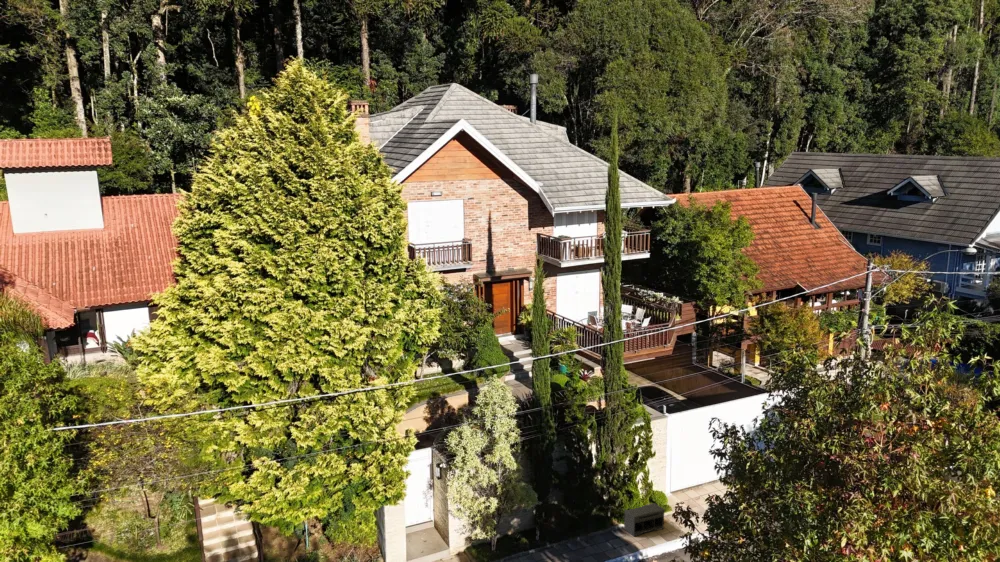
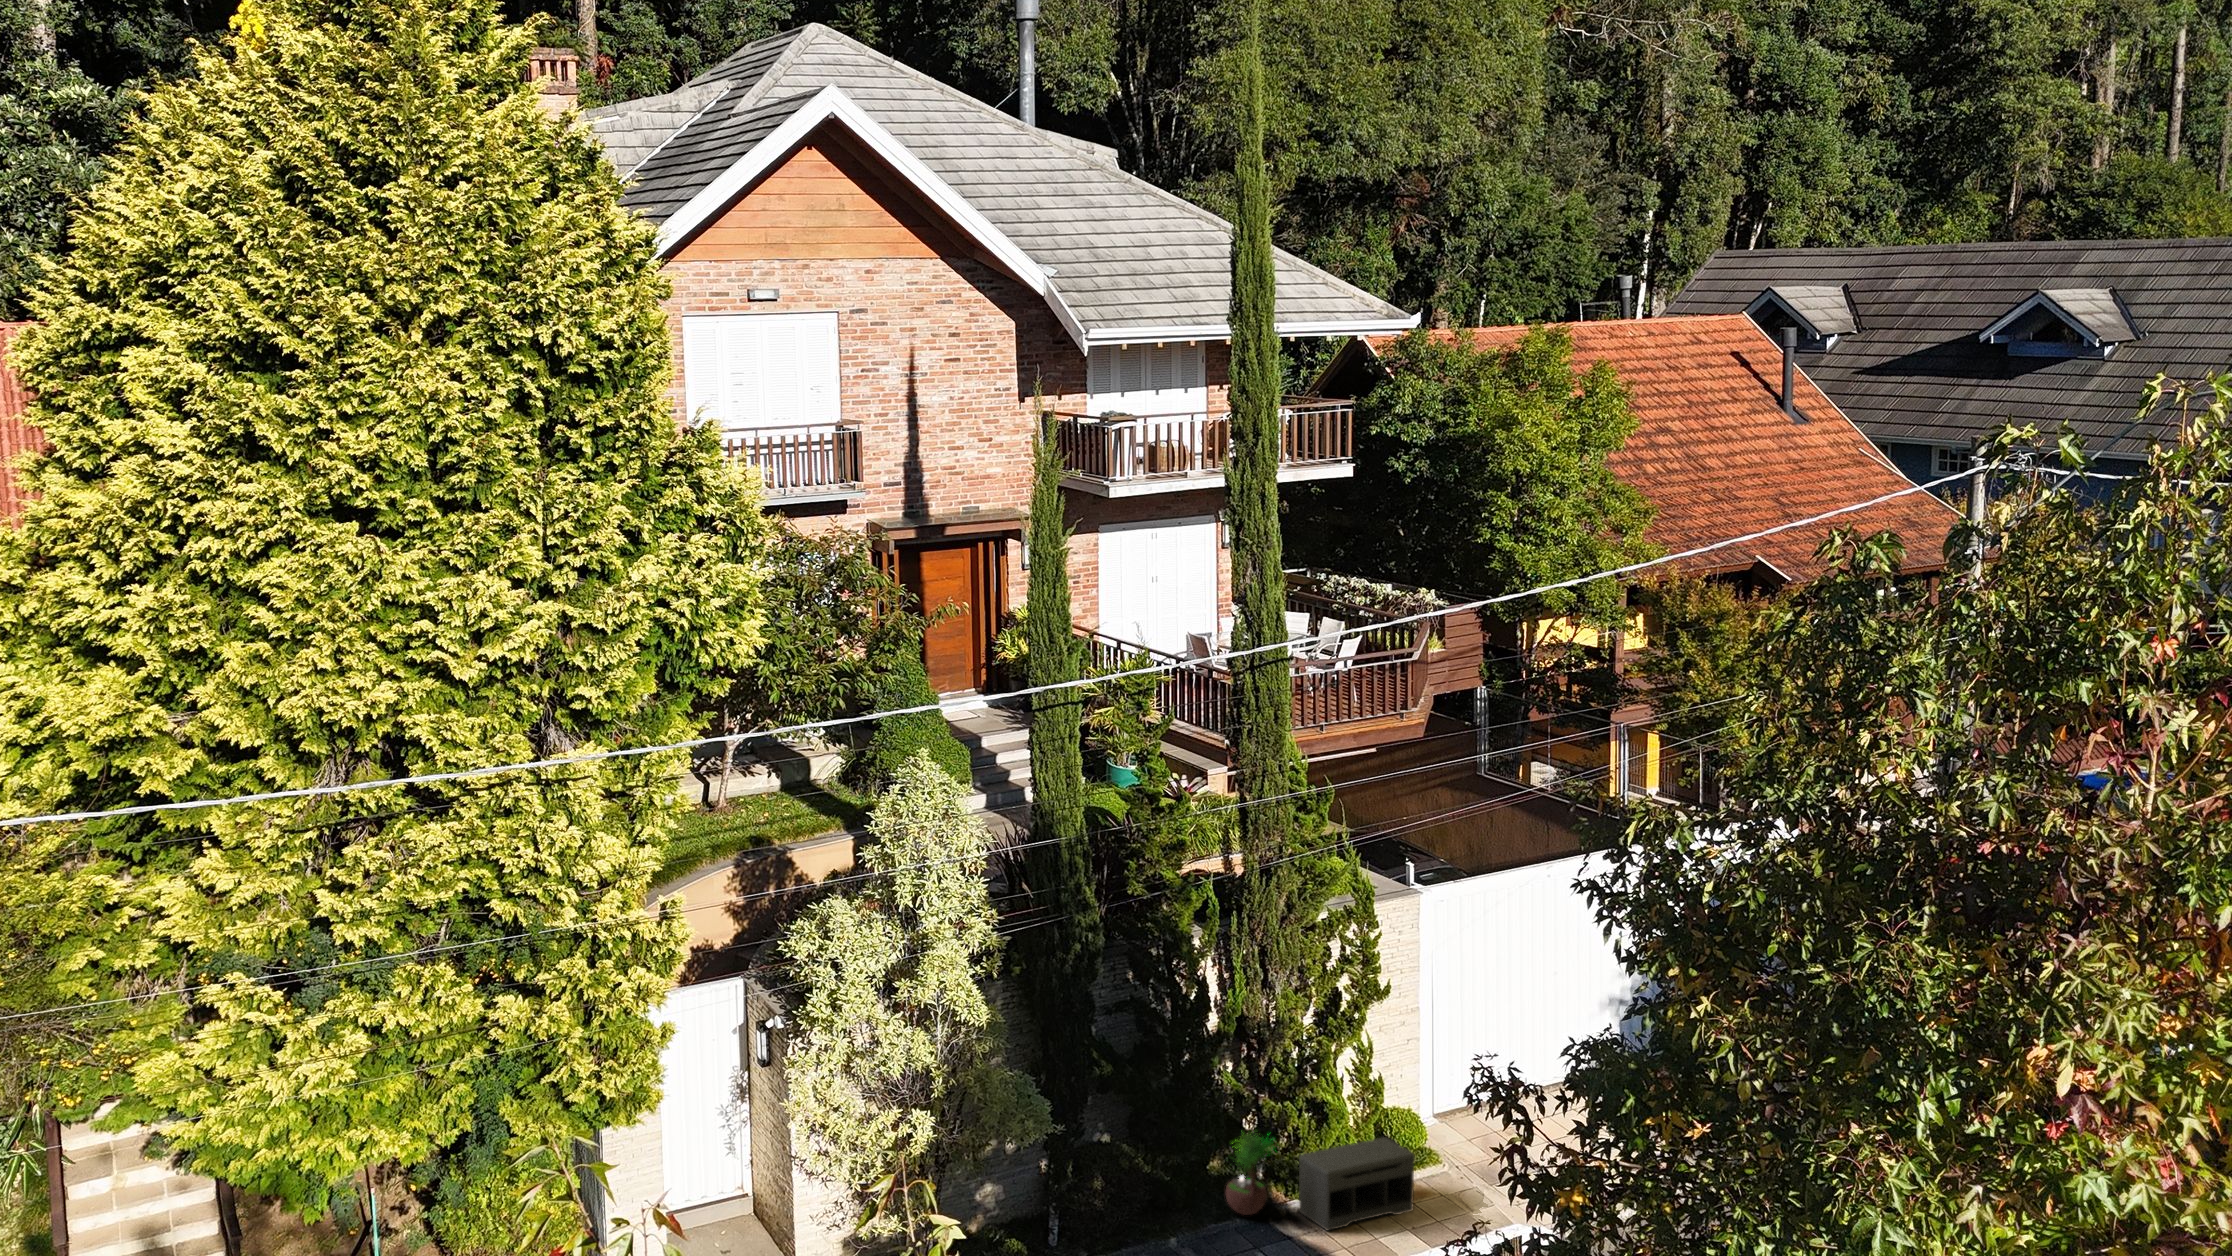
potted tree: none [599,500,618,530] -> present [1226,1132,1276,1215]

